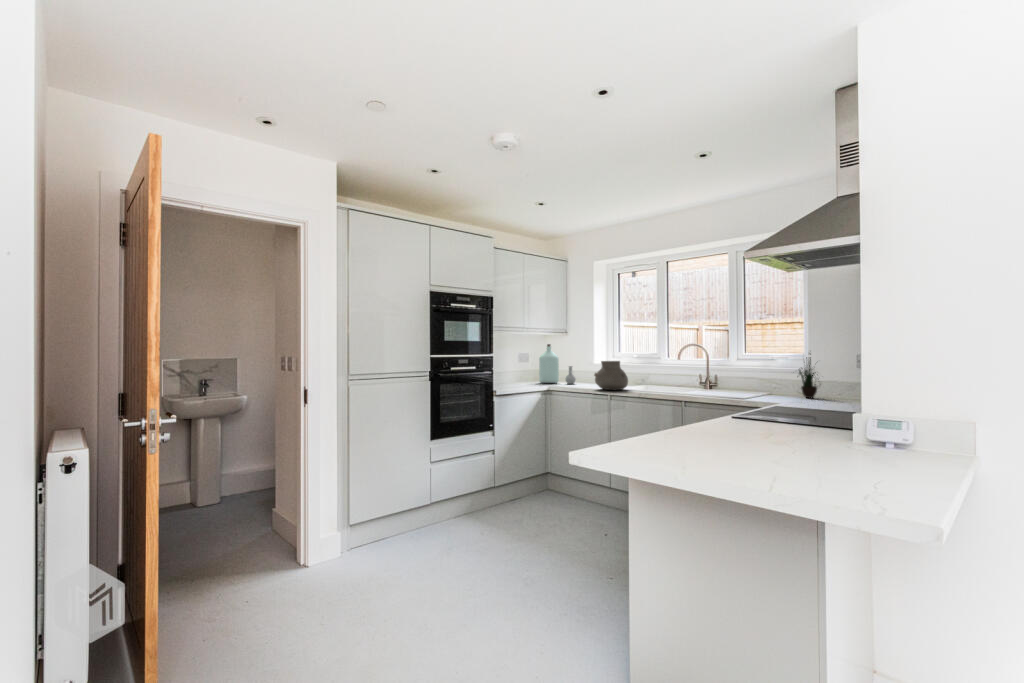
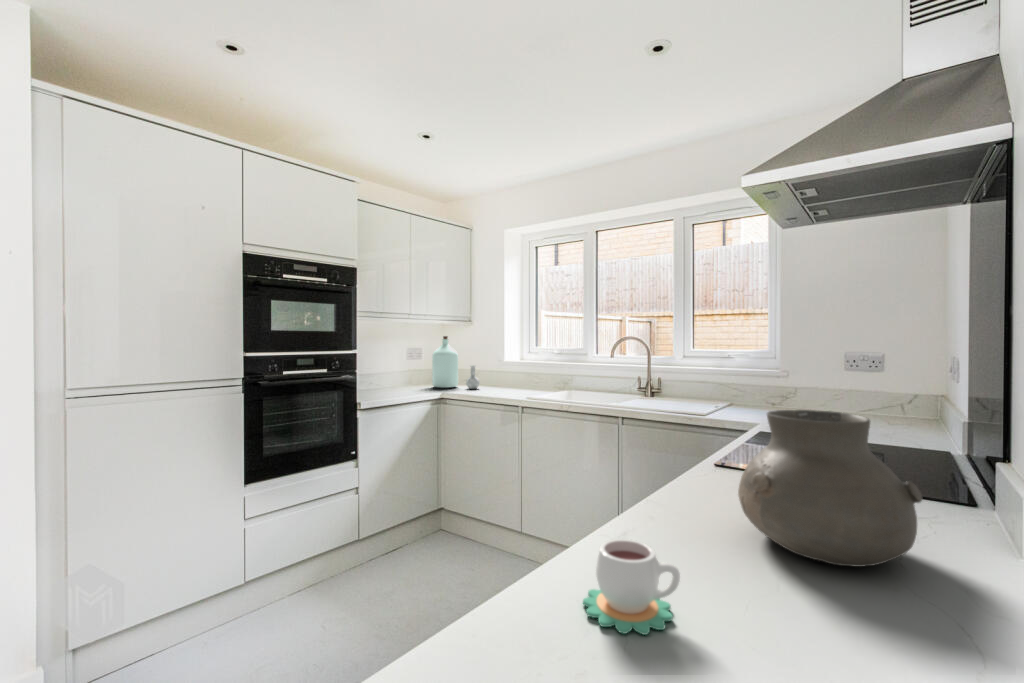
potted plant: present [799,354,817,398] -> none [762,338,805,413]
vase: present [594,361,628,390] -> present [738,410,922,567]
mug: none [649,421,686,448] -> present [583,539,680,635]

